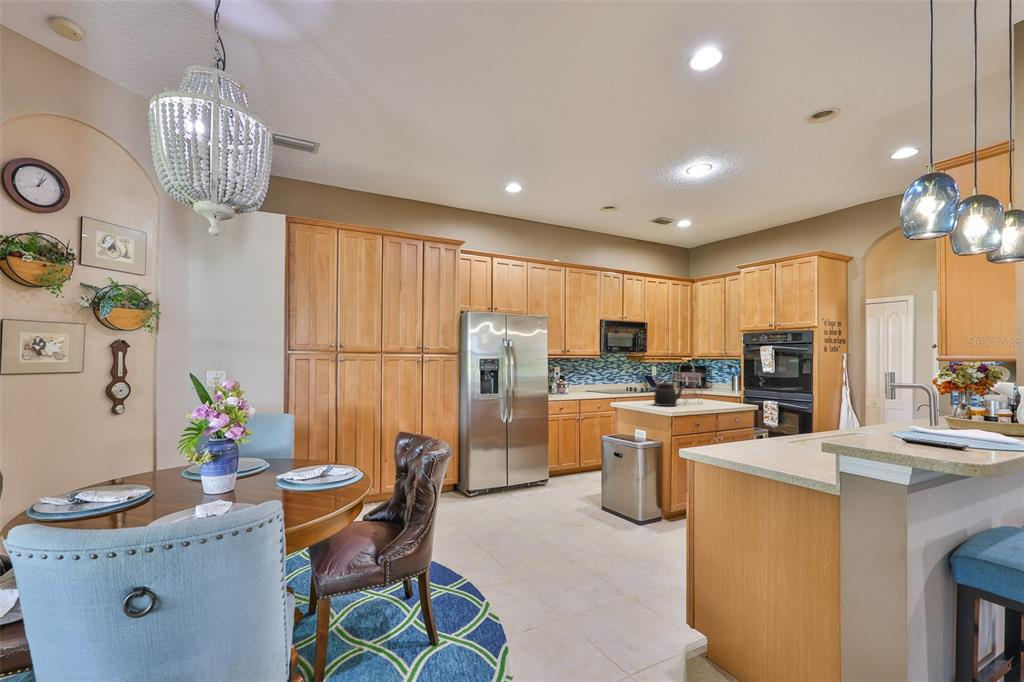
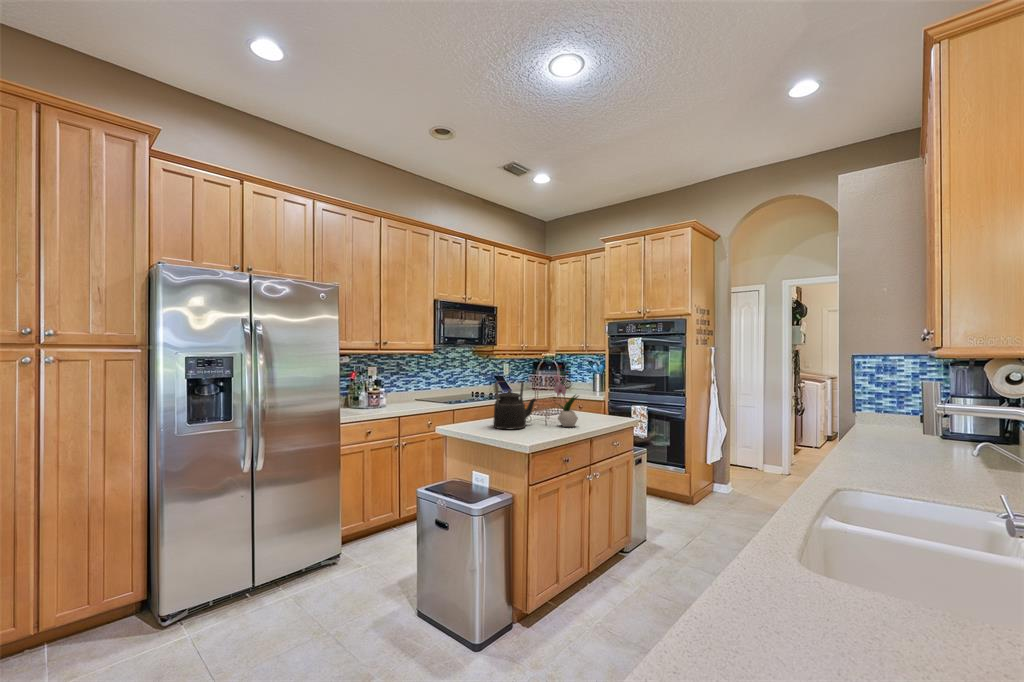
flower arrangement: none [696,365,715,407] -> present [554,366,578,427]

